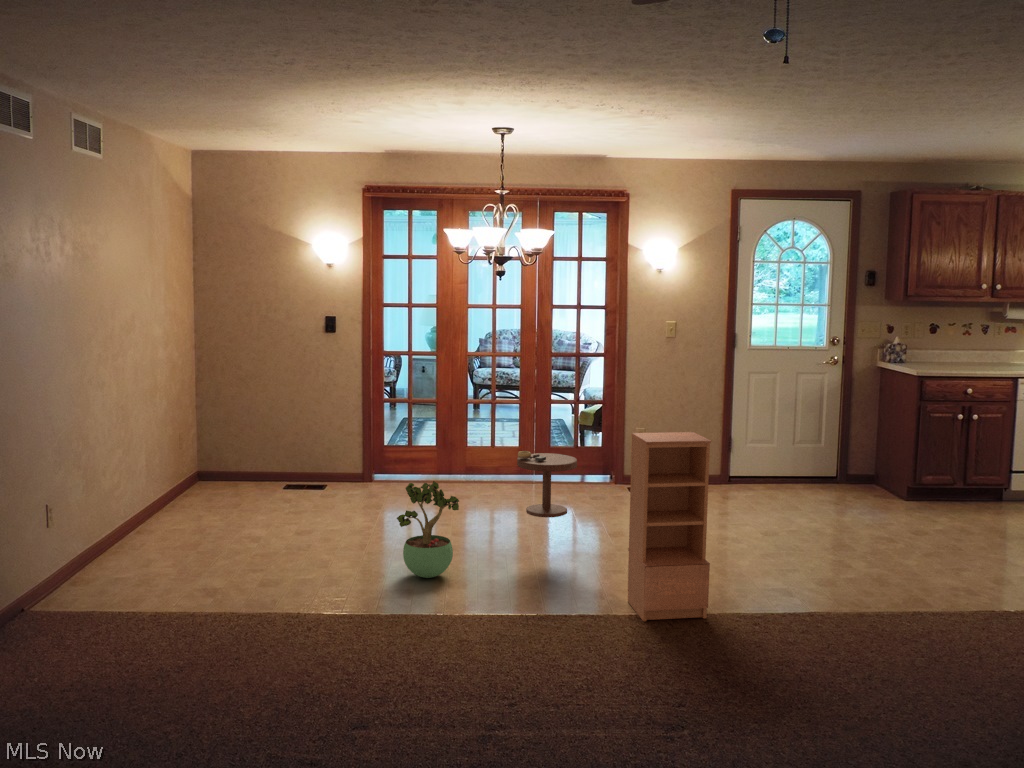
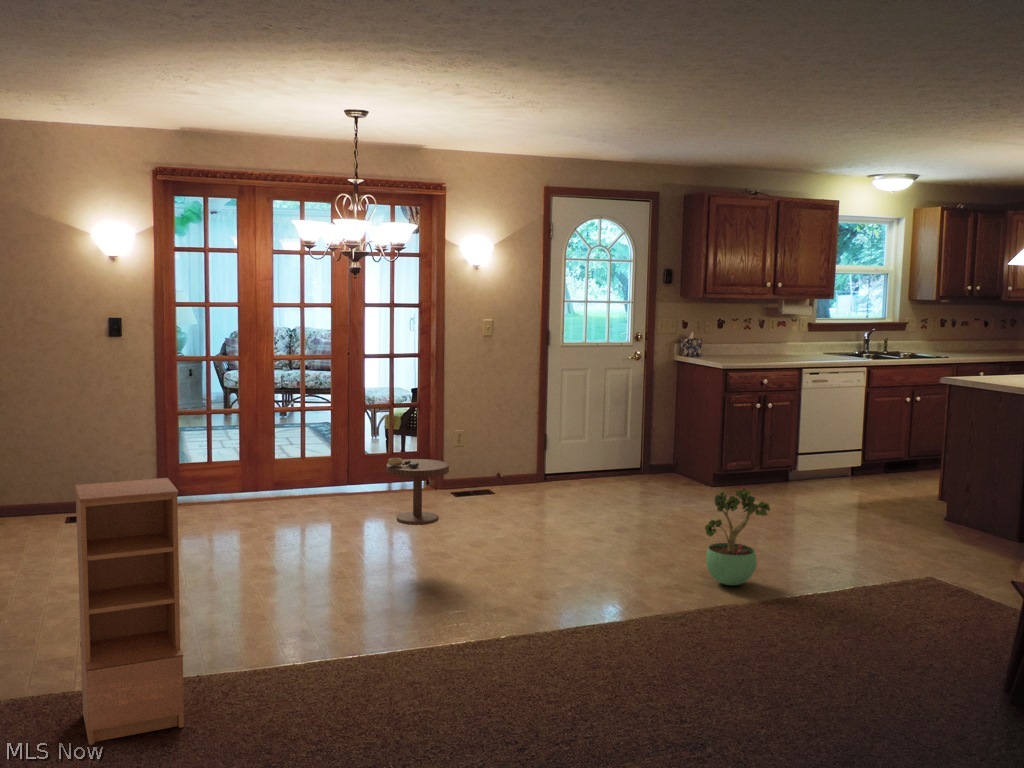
bookcase: present [628,432,711,621] -> present [75,478,184,745]
potted plant: present [397,481,459,578] -> present [705,488,770,585]

